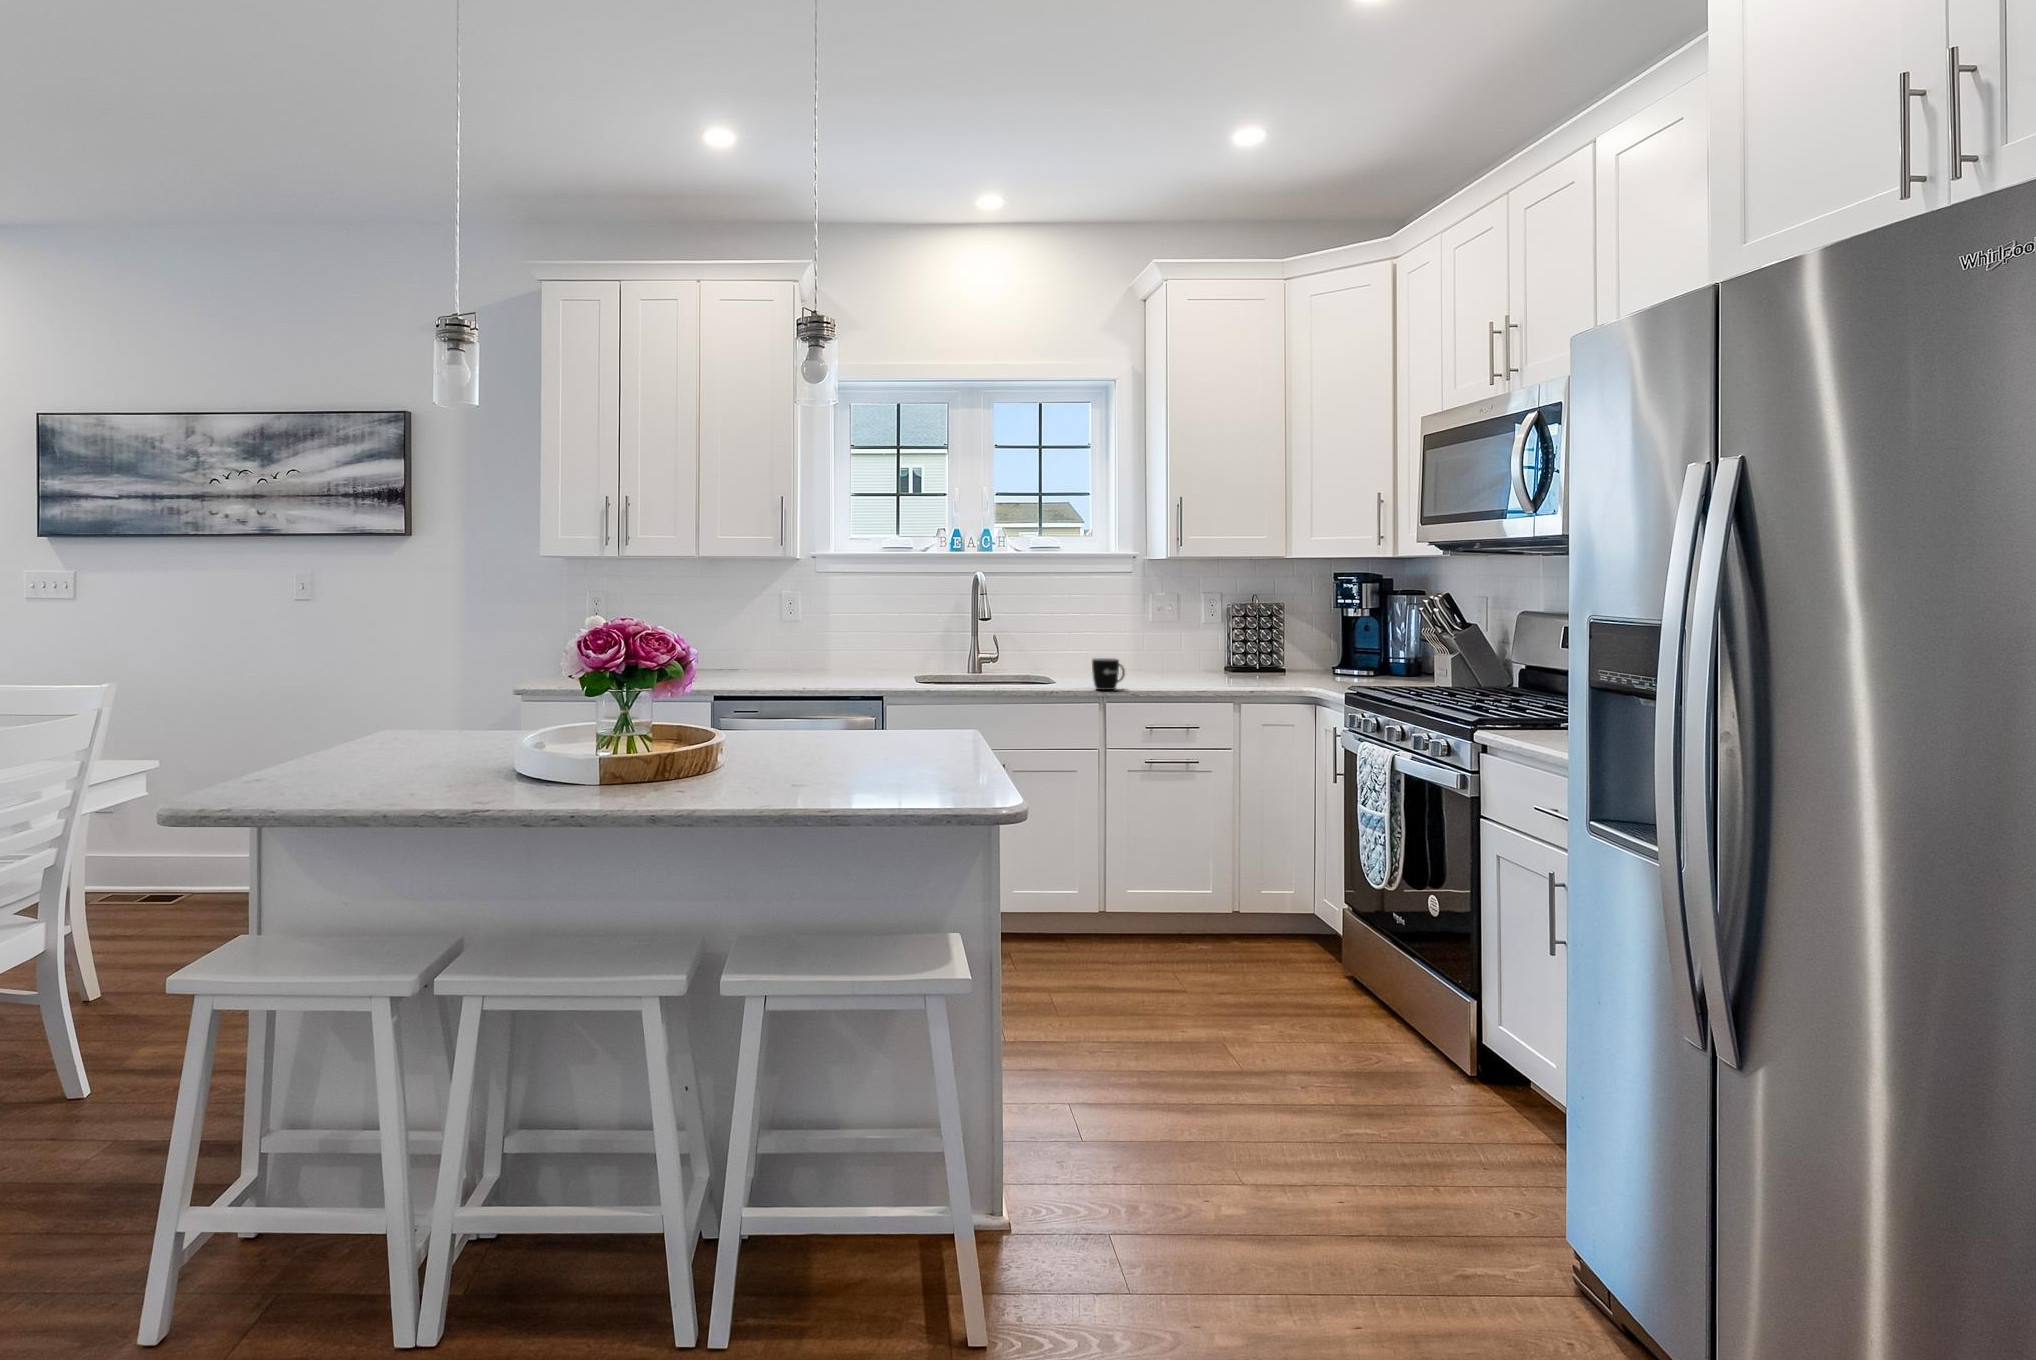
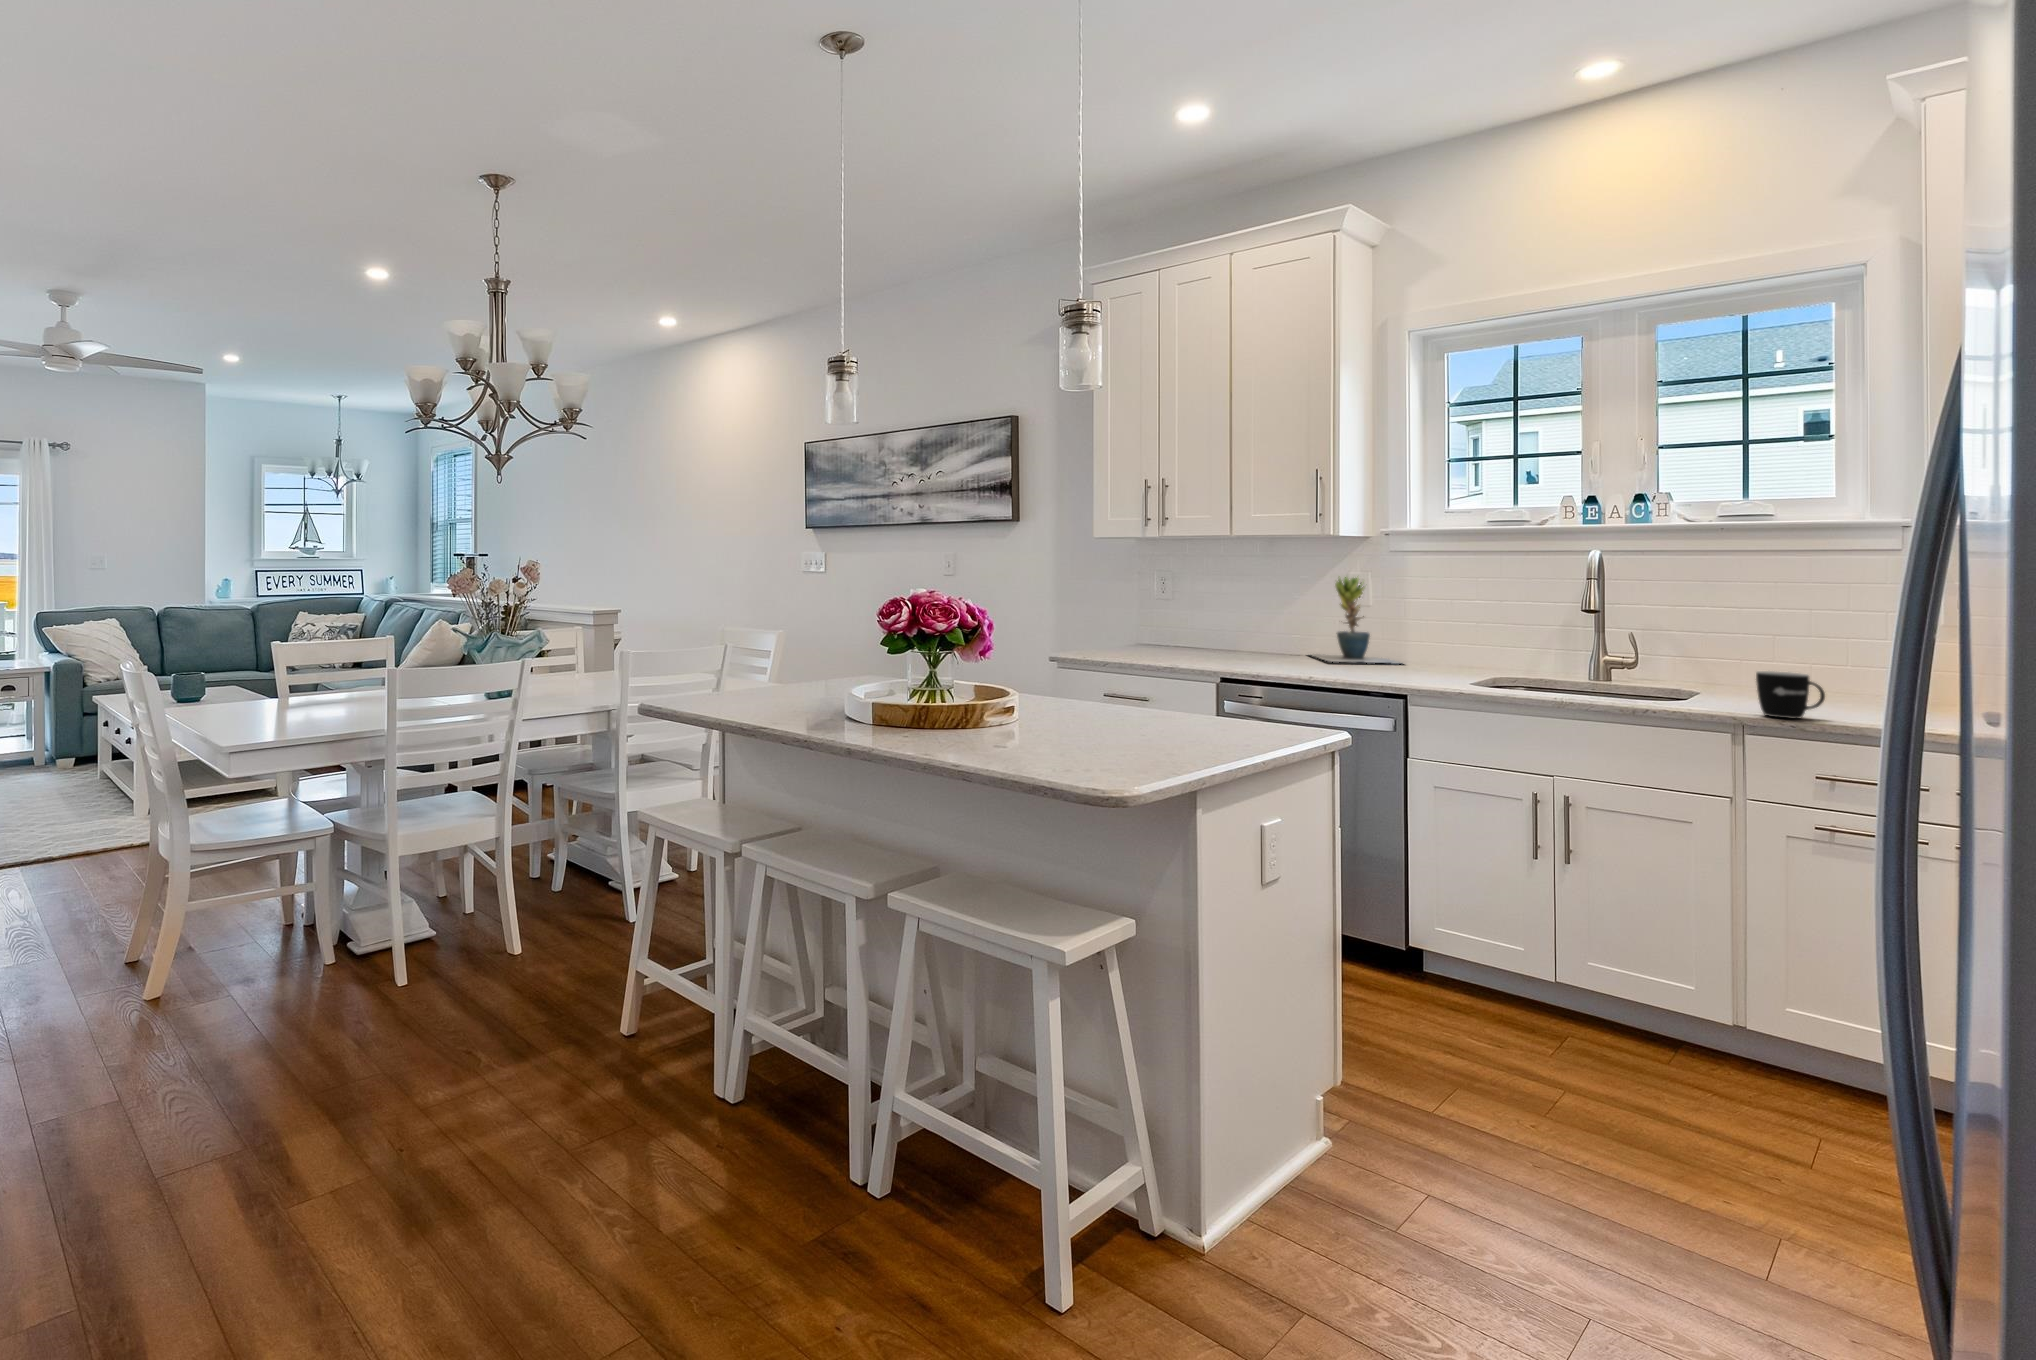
potted plant: none [747,594,838,676] -> present [1312,576,1399,663]

